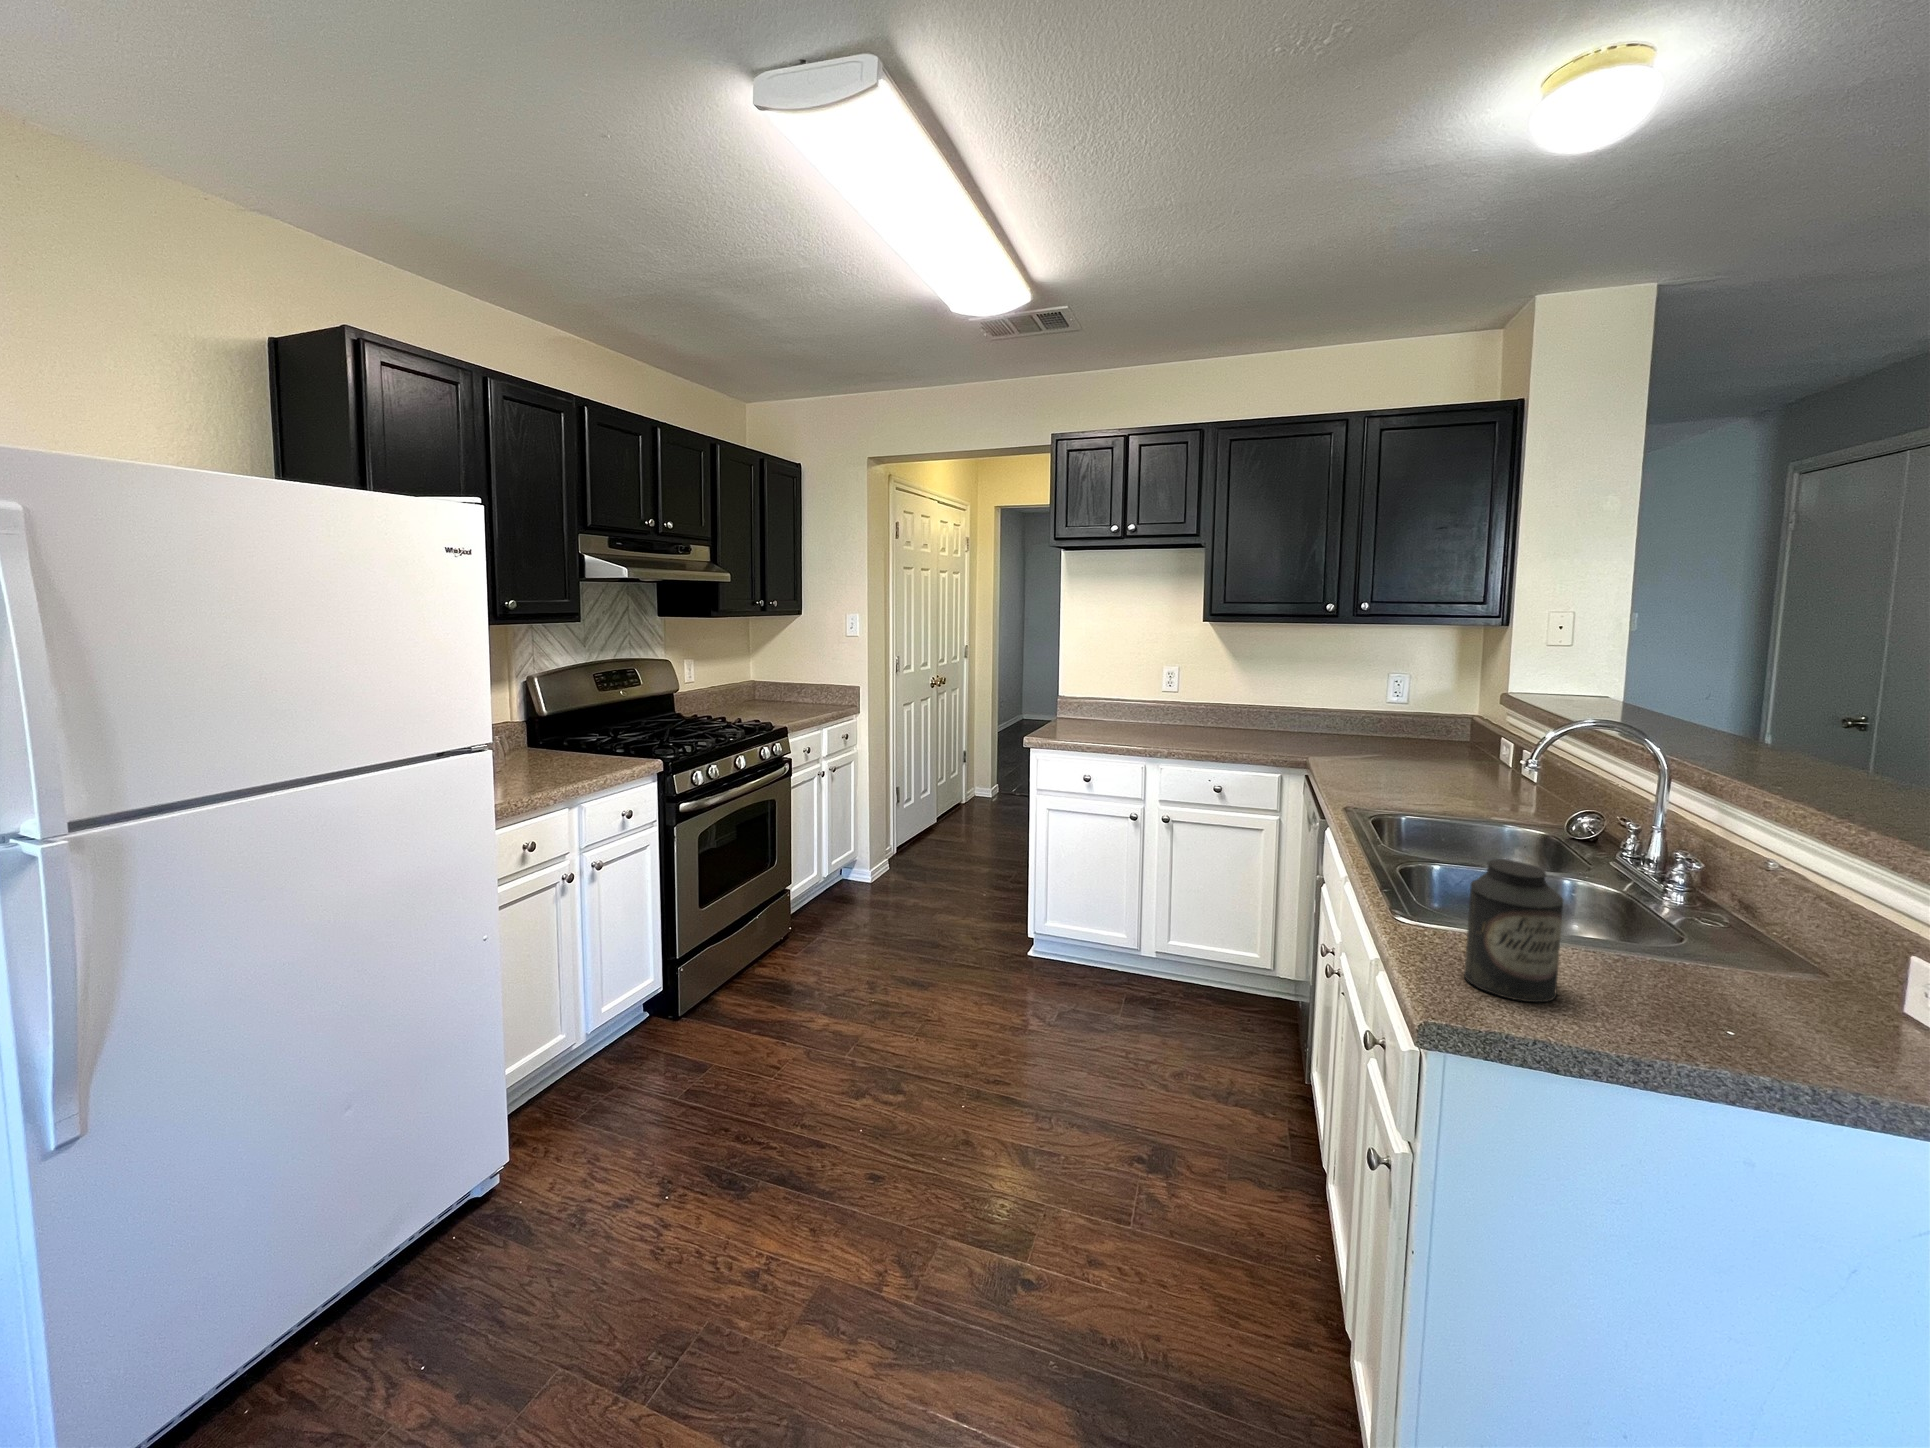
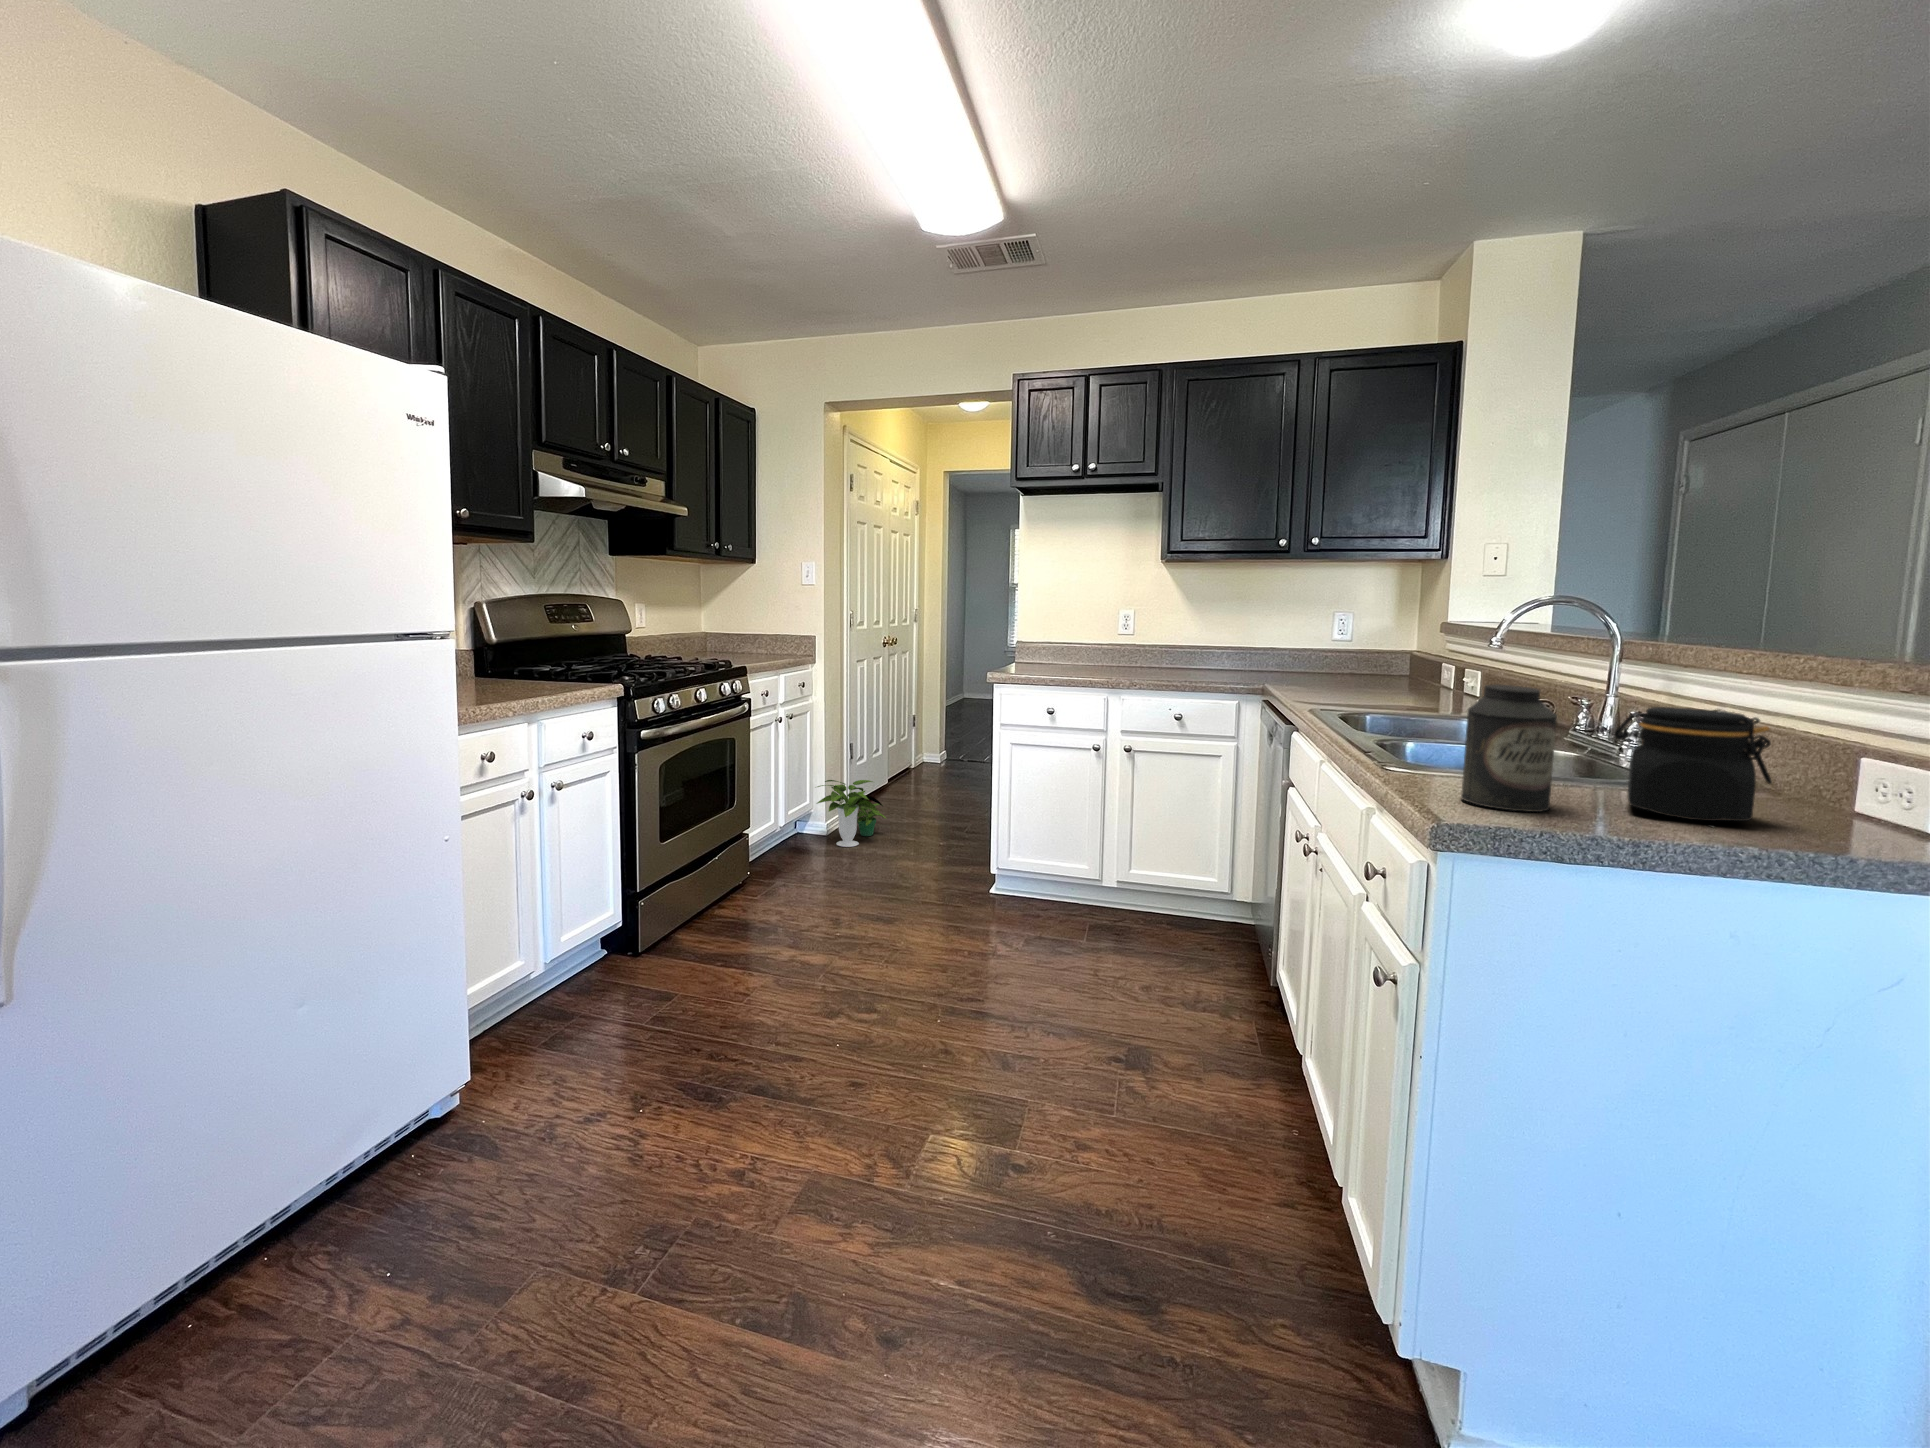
potted plant: none [858,829,930,897] -> present [817,780,886,847]
jar: none [1629,894,1798,1034] -> present [1615,707,1772,821]

